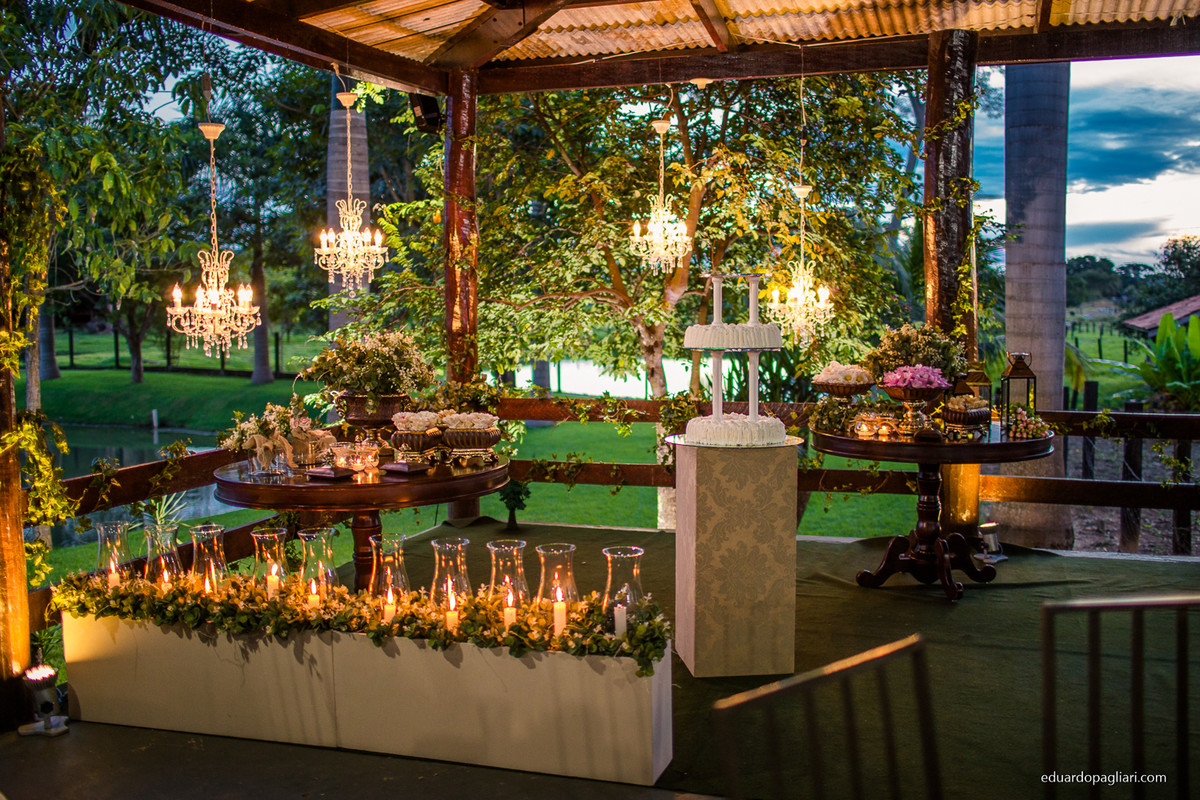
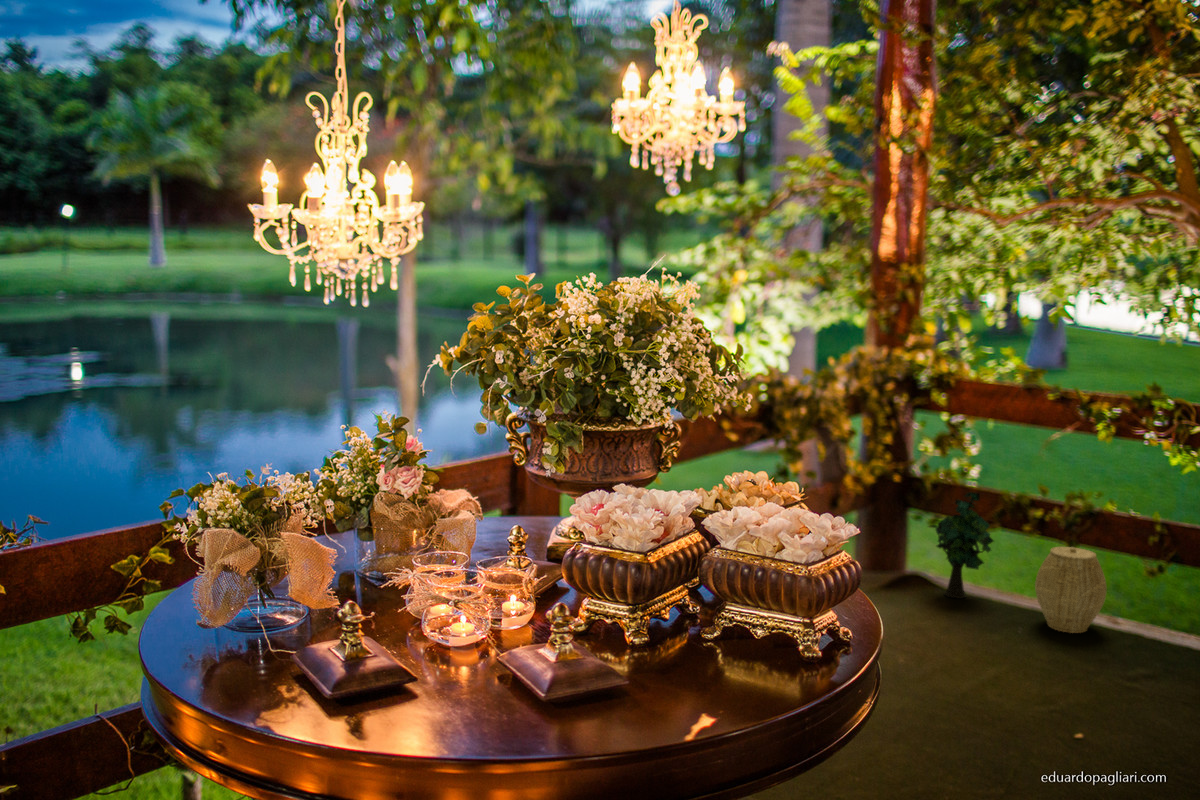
woven basket: none [556,488,593,535] -> present [1035,547,1107,633]

